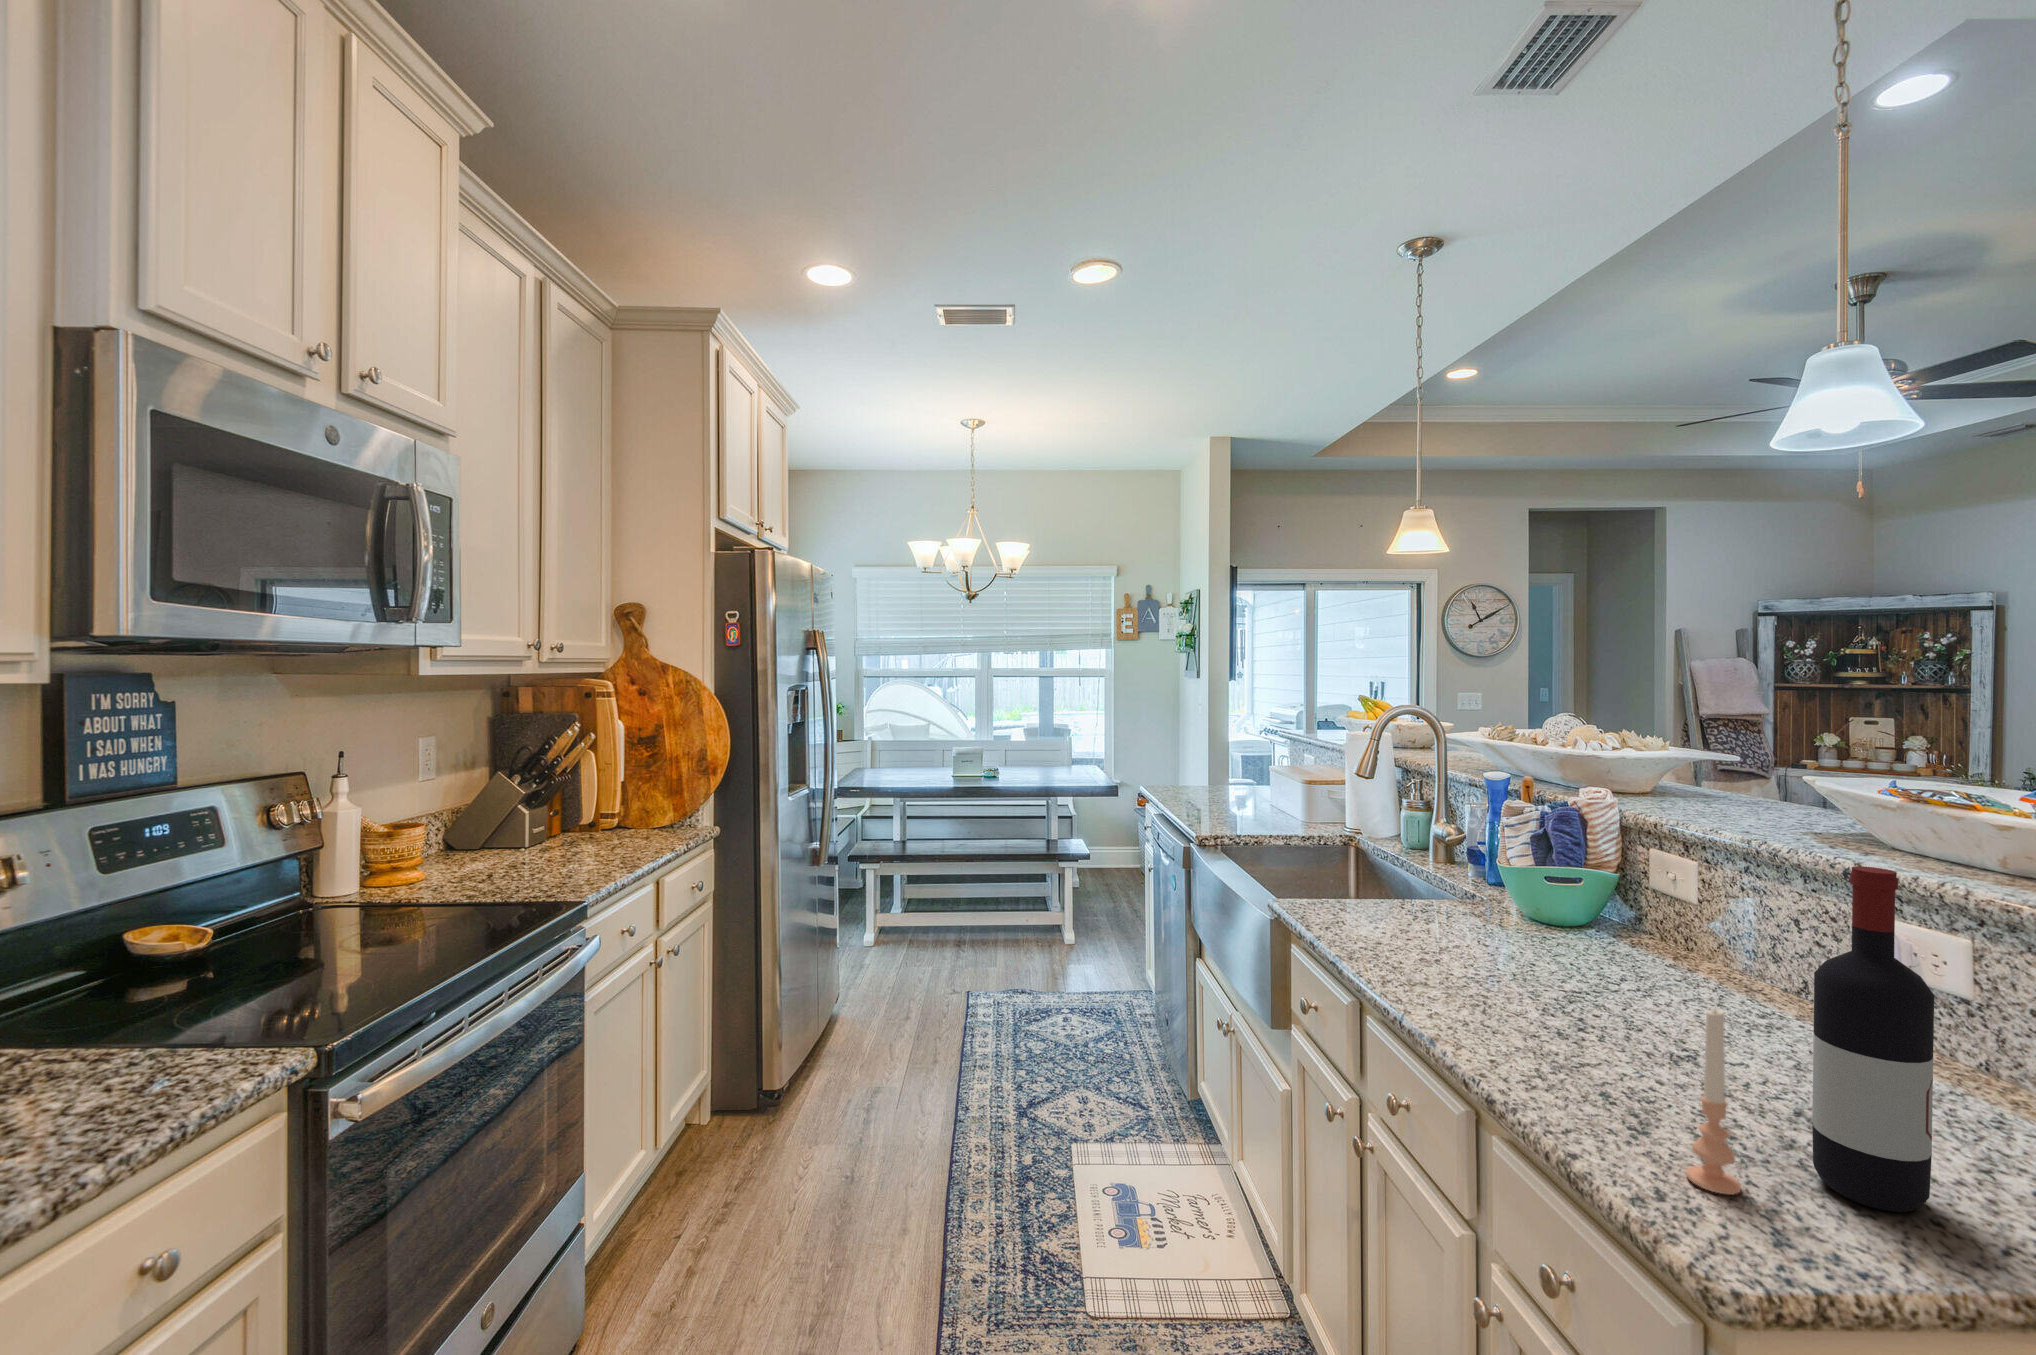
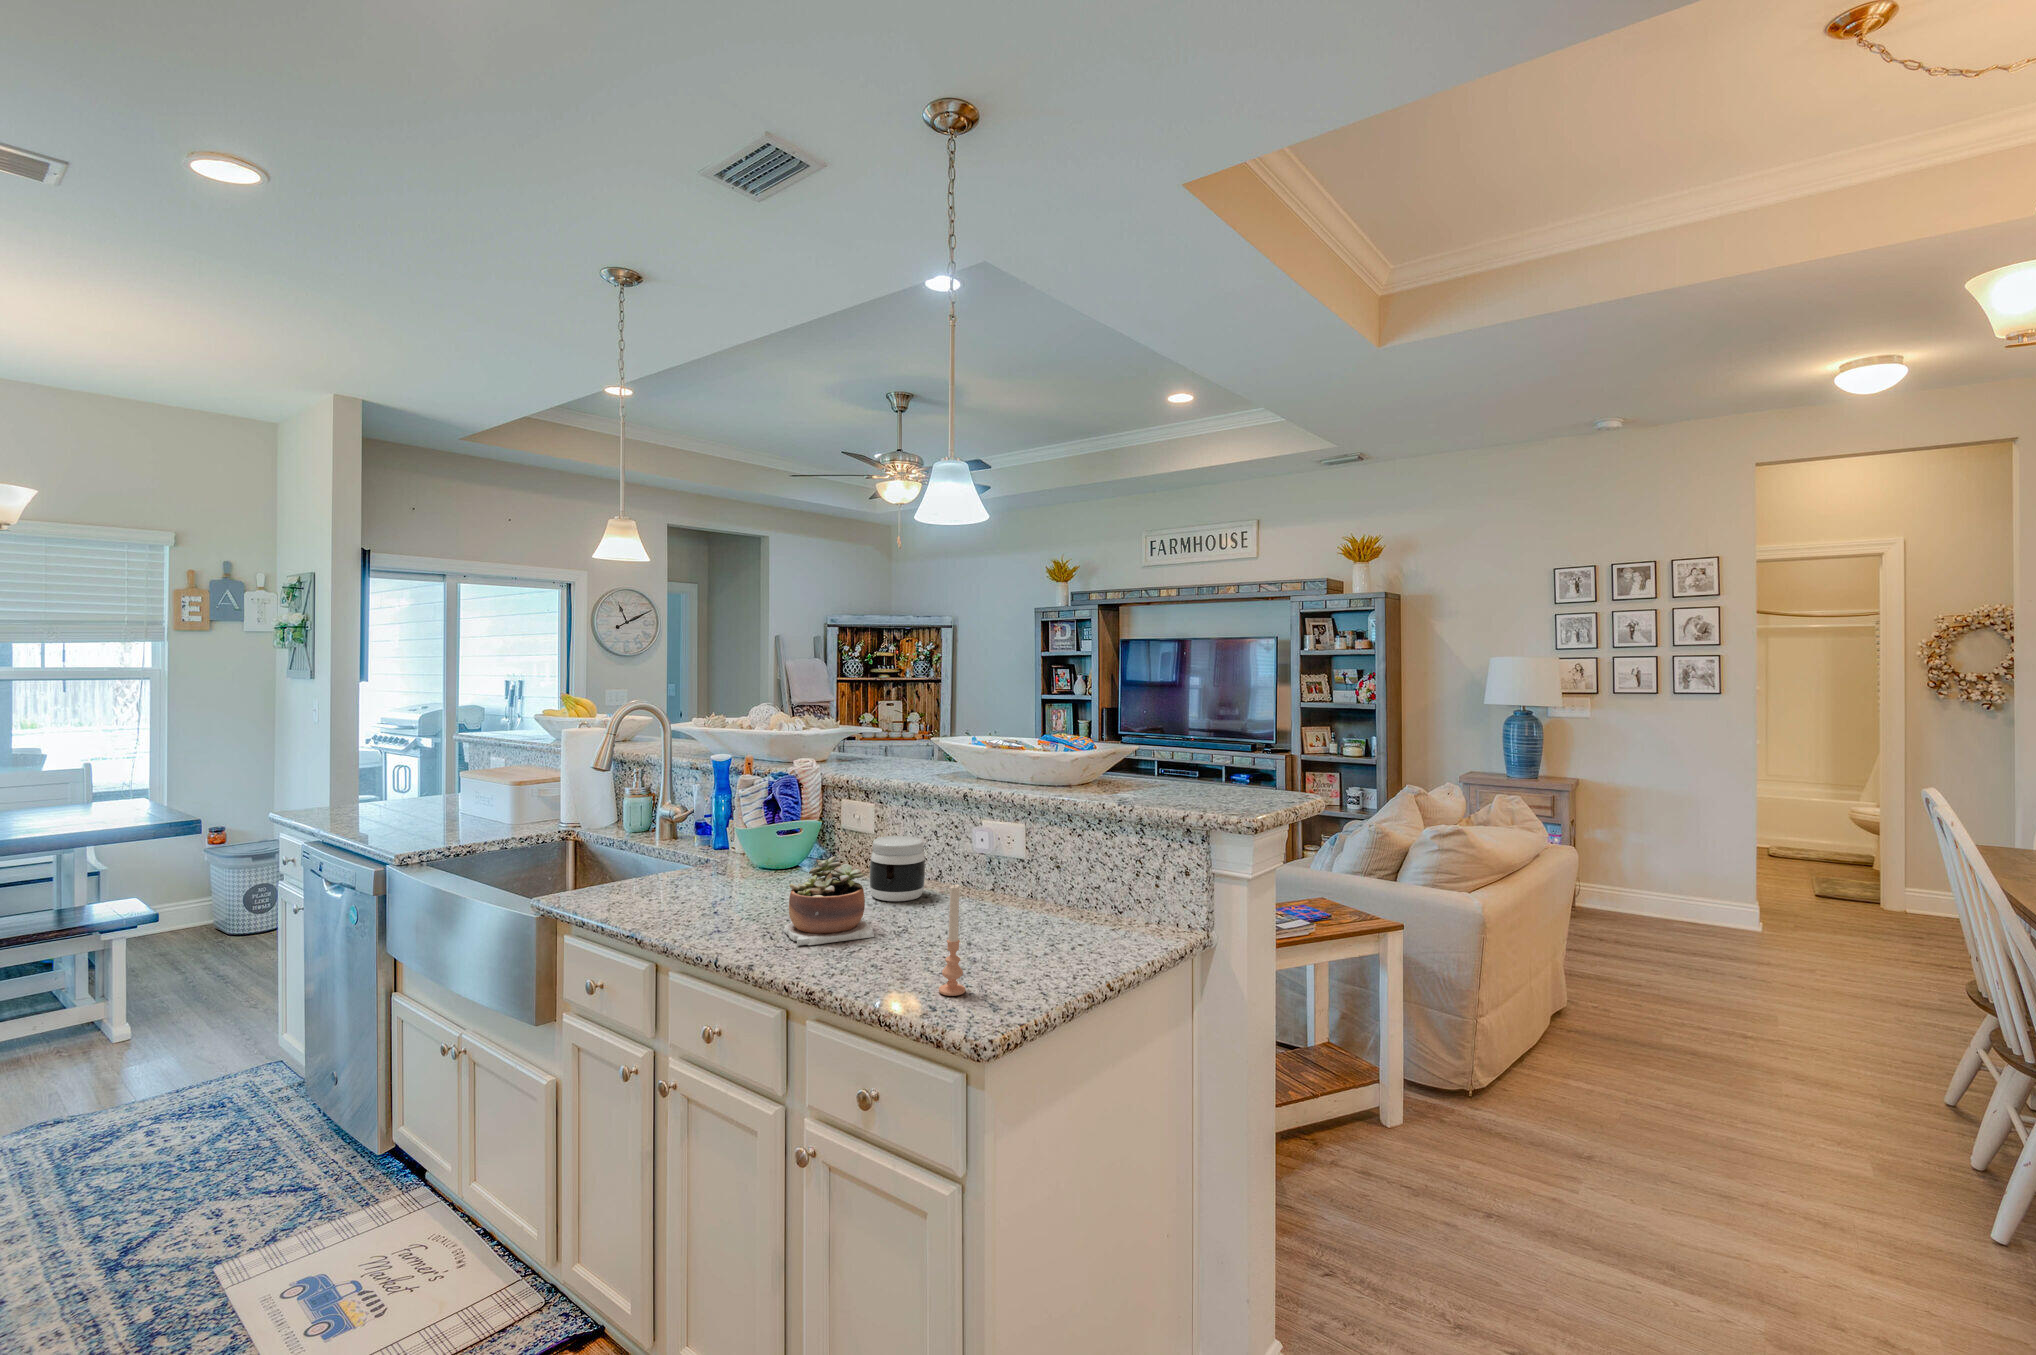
wine bottle: present [1812,866,1935,1212] -> none [989,788,1039,977]
jar: none [1660,909,1761,1013] -> present [870,836,925,901]
succulent plant: none [1497,922,1631,1051] -> present [783,856,875,946]

